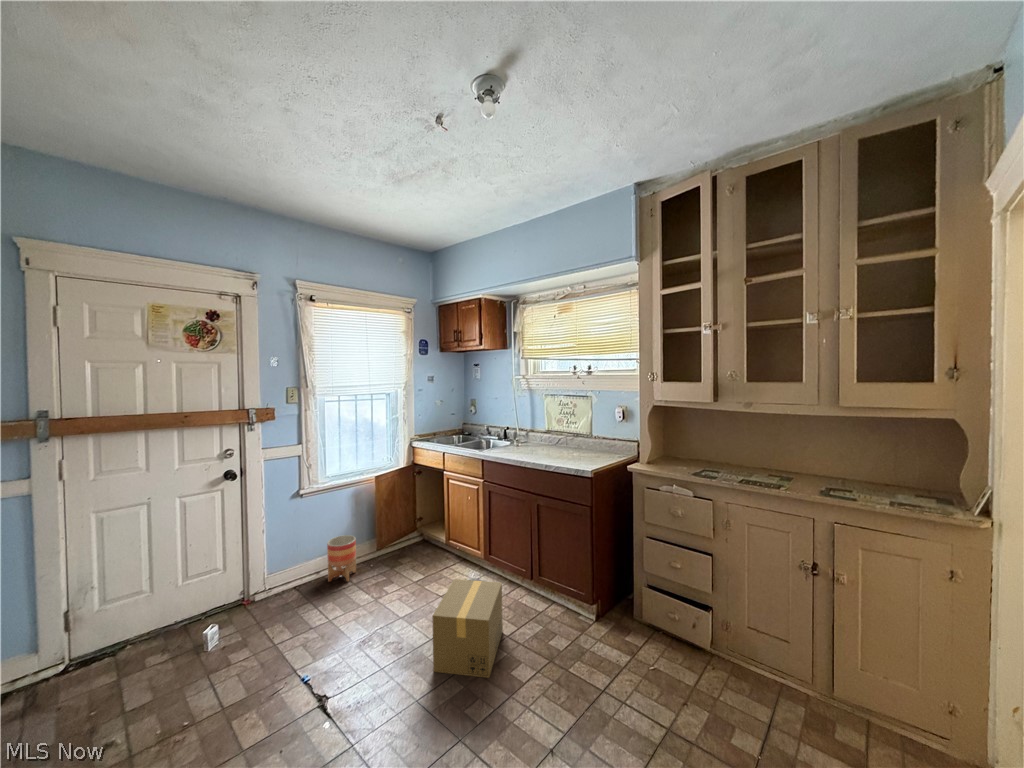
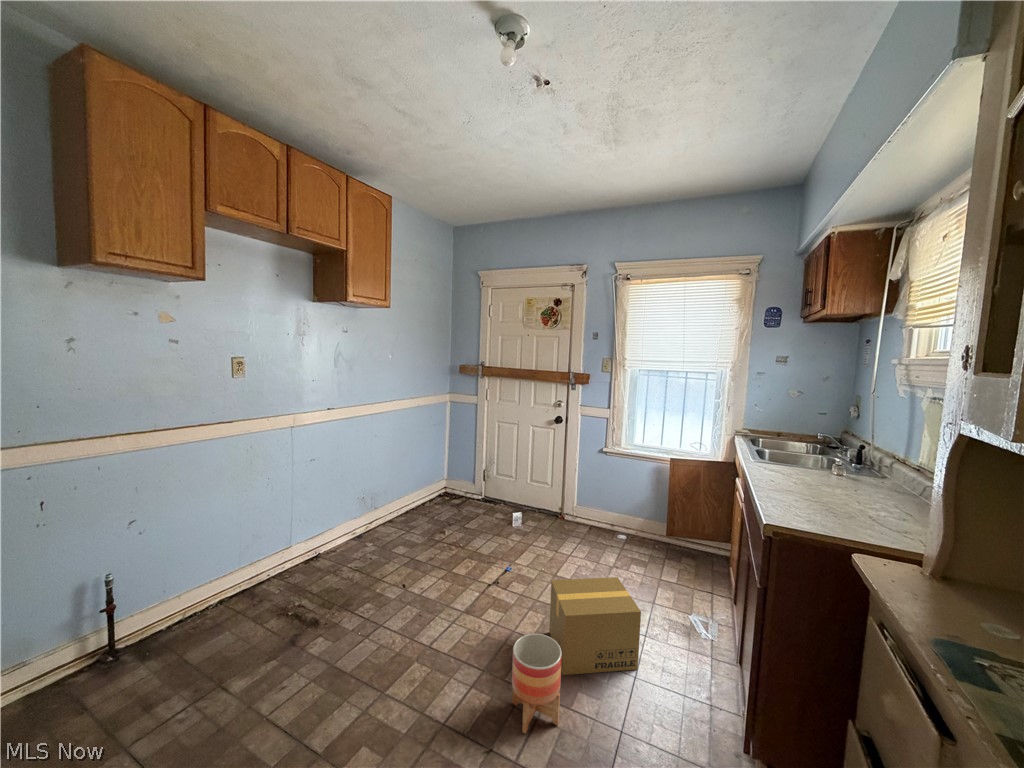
planter: present [327,535,356,582] -> present [512,634,562,734]

